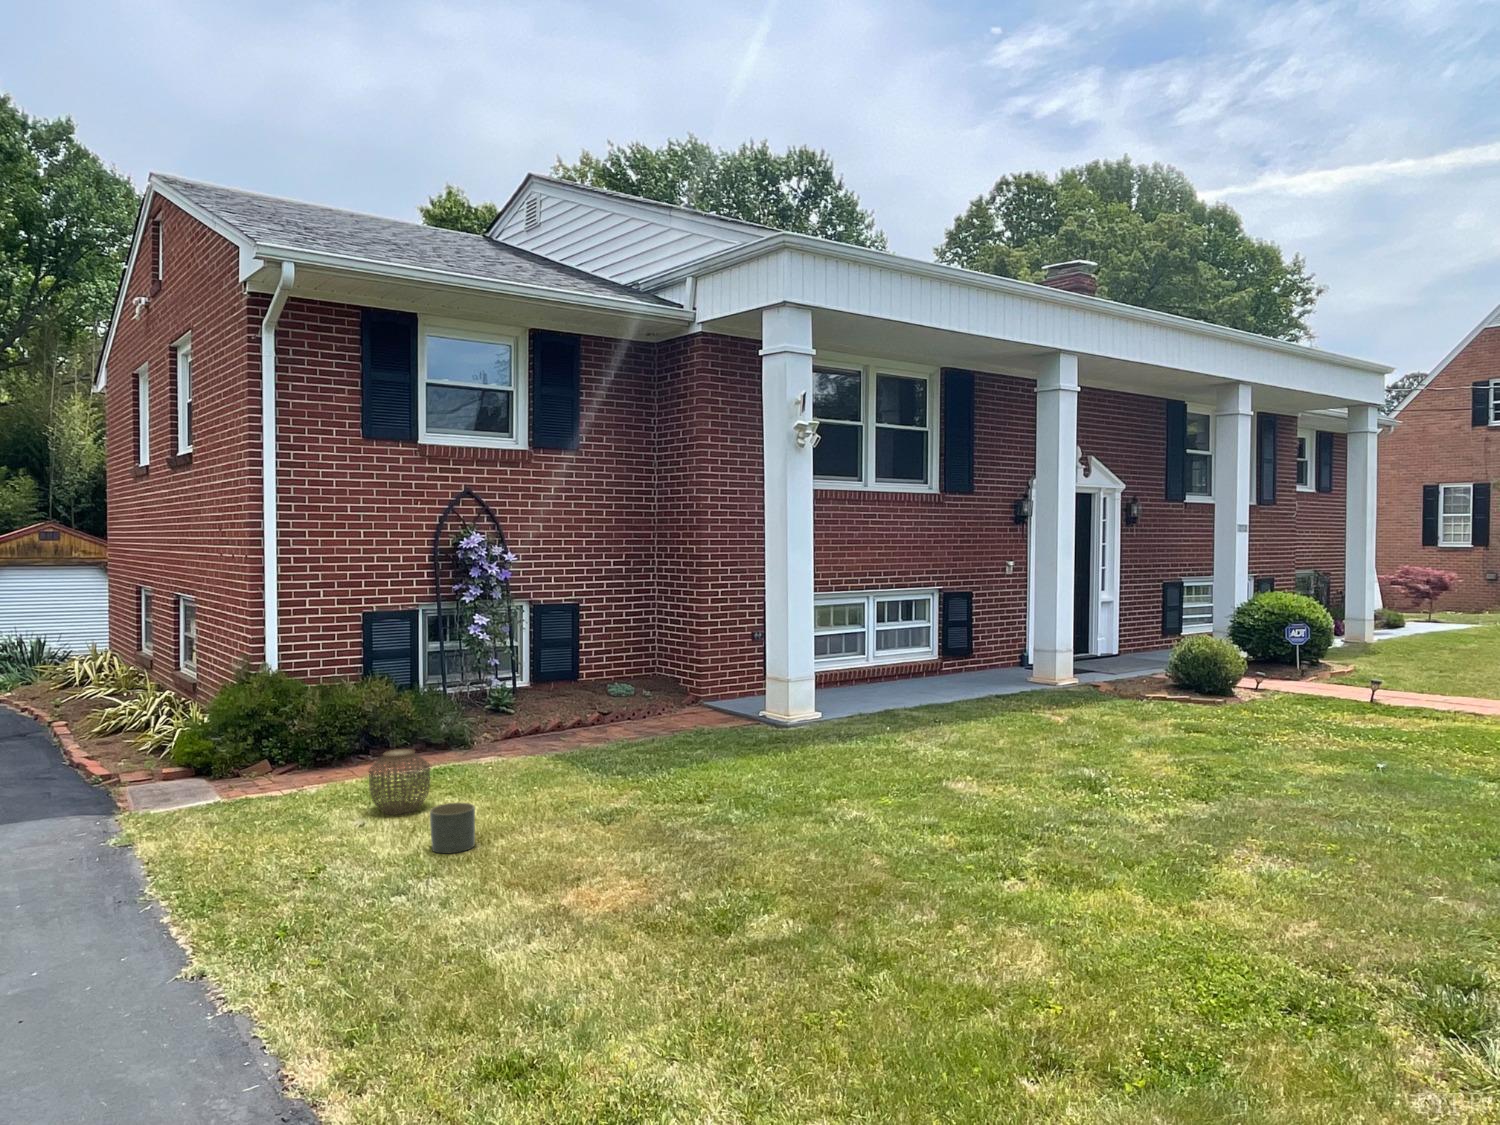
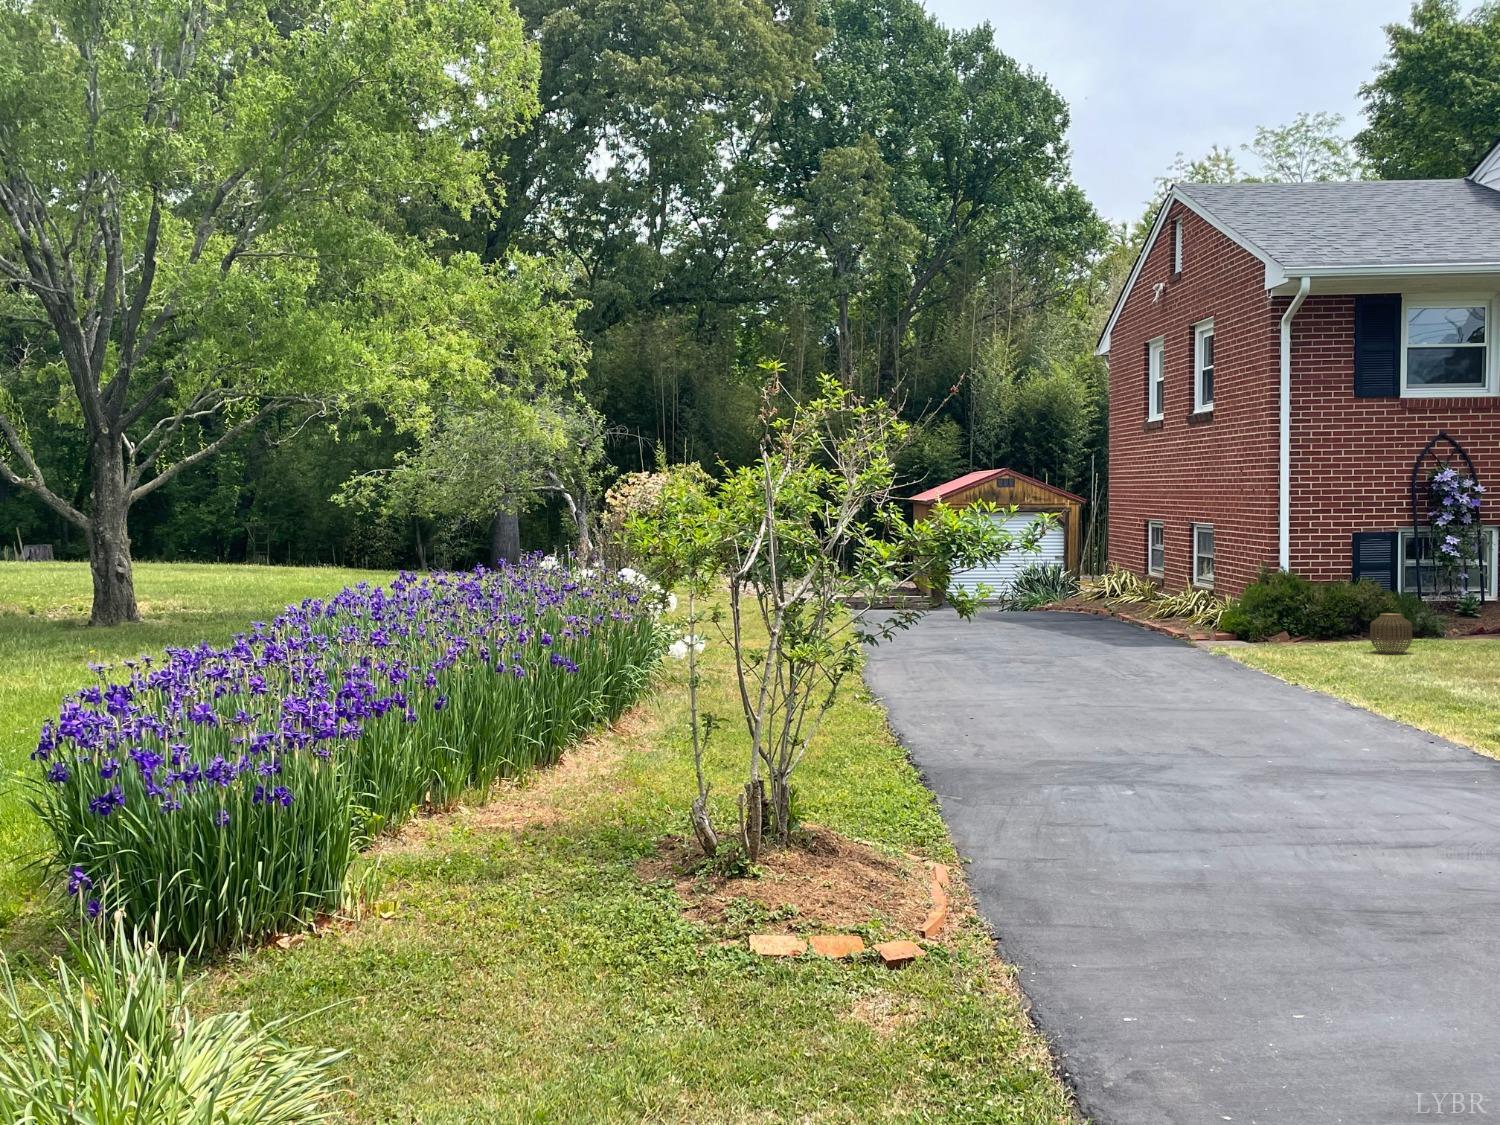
planter: present [430,803,475,853] -> none [1415,639,1445,666]

